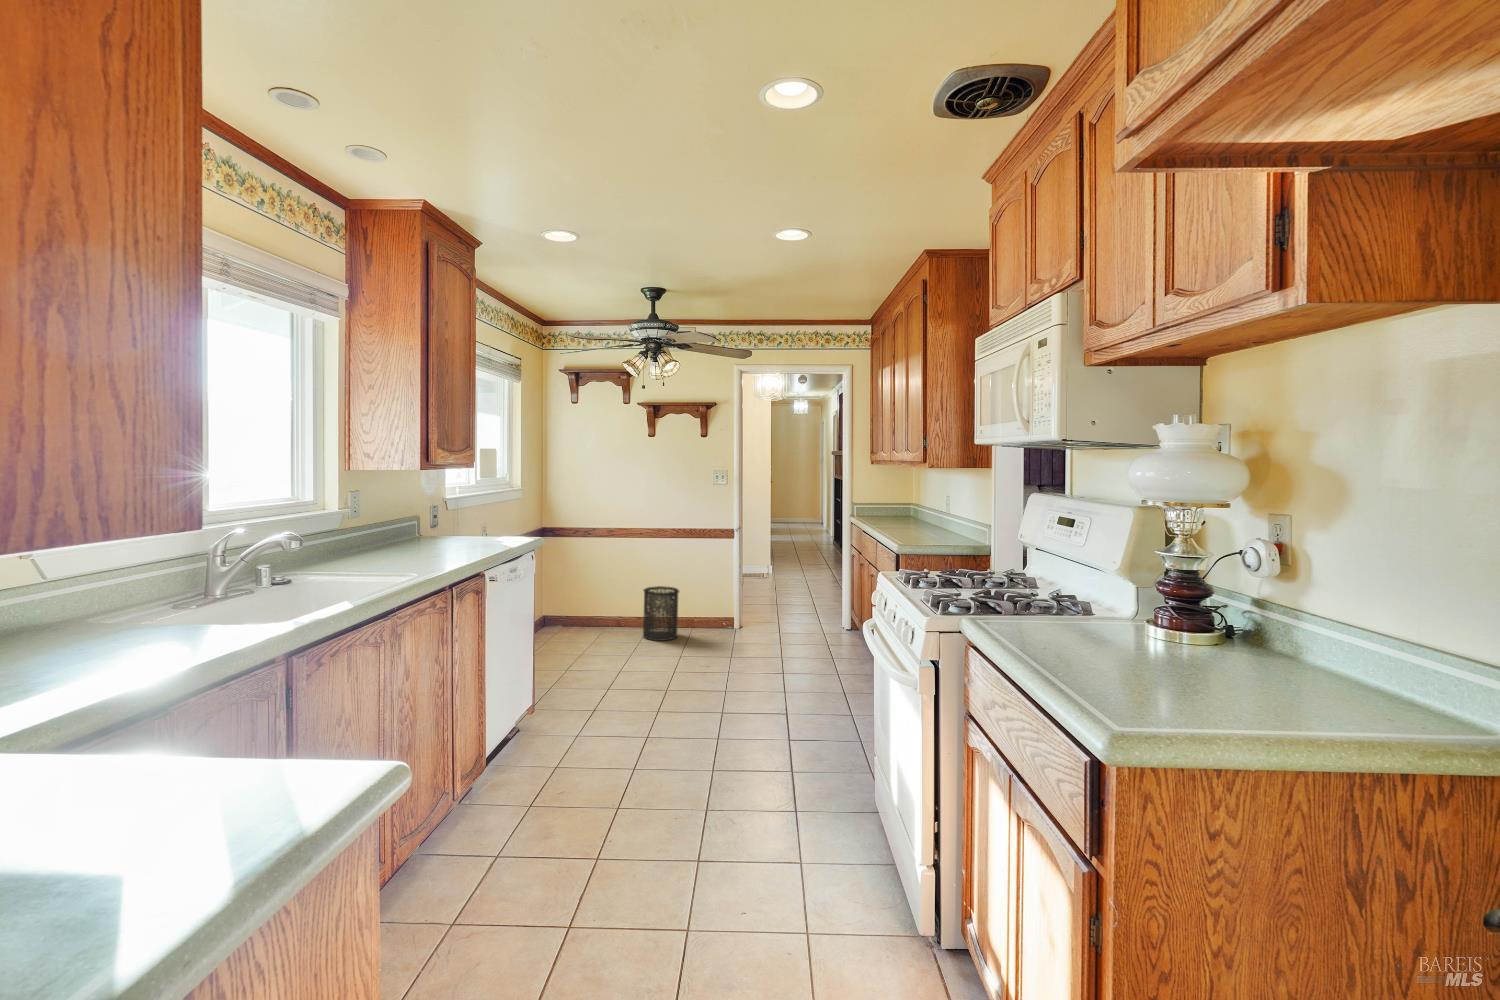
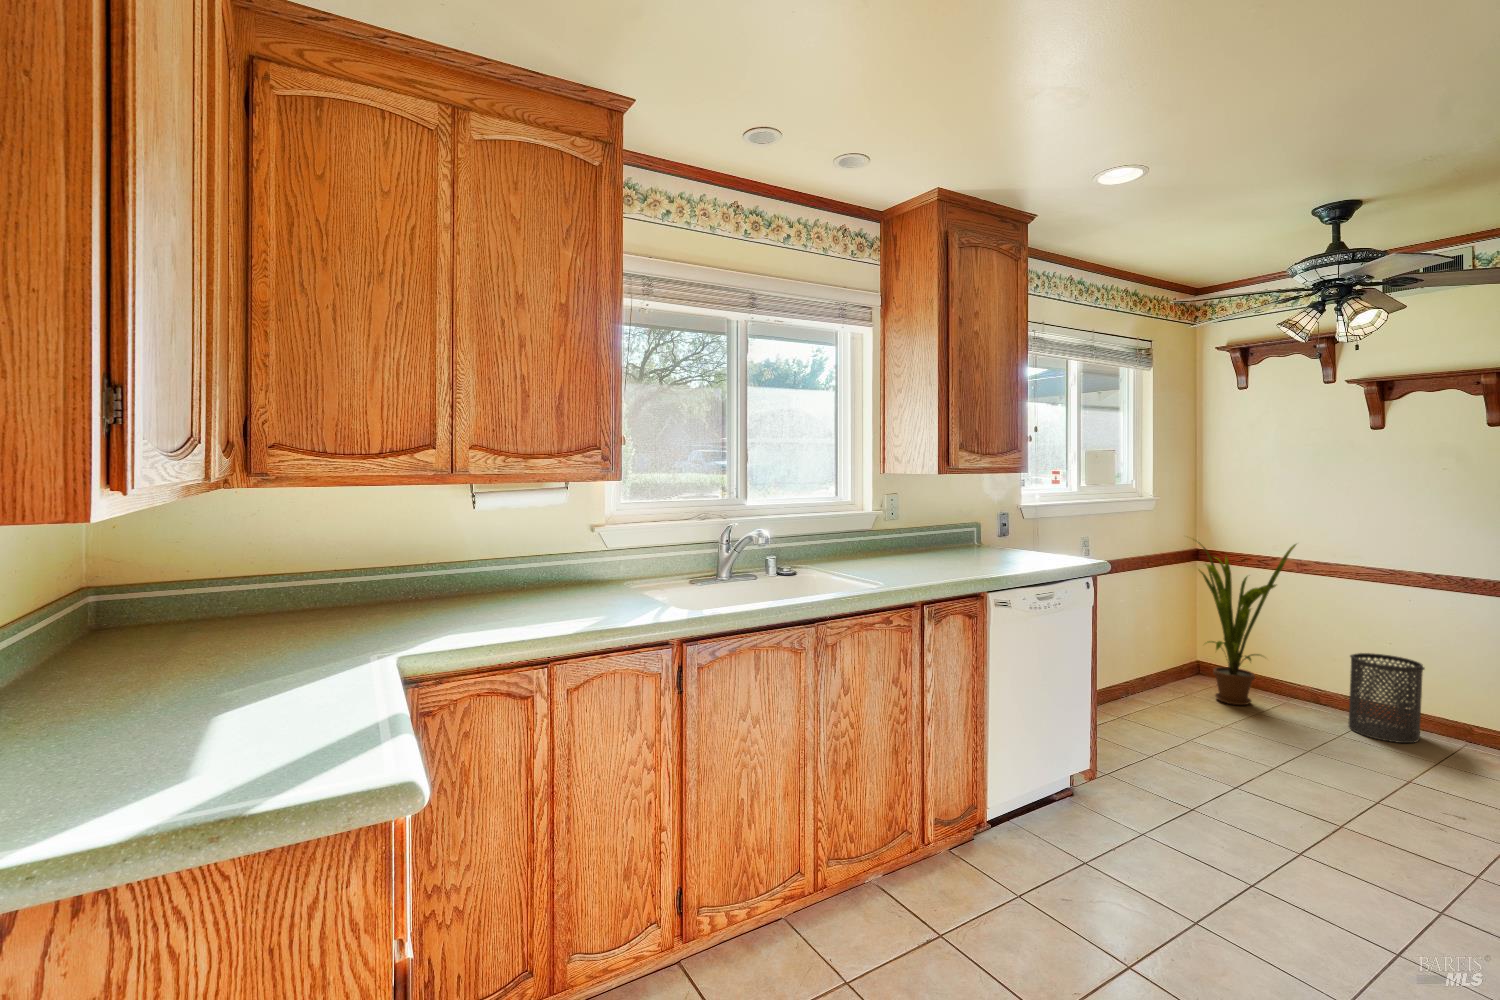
house plant: none [539,515,614,639] -> present [1199,542,1296,705]

